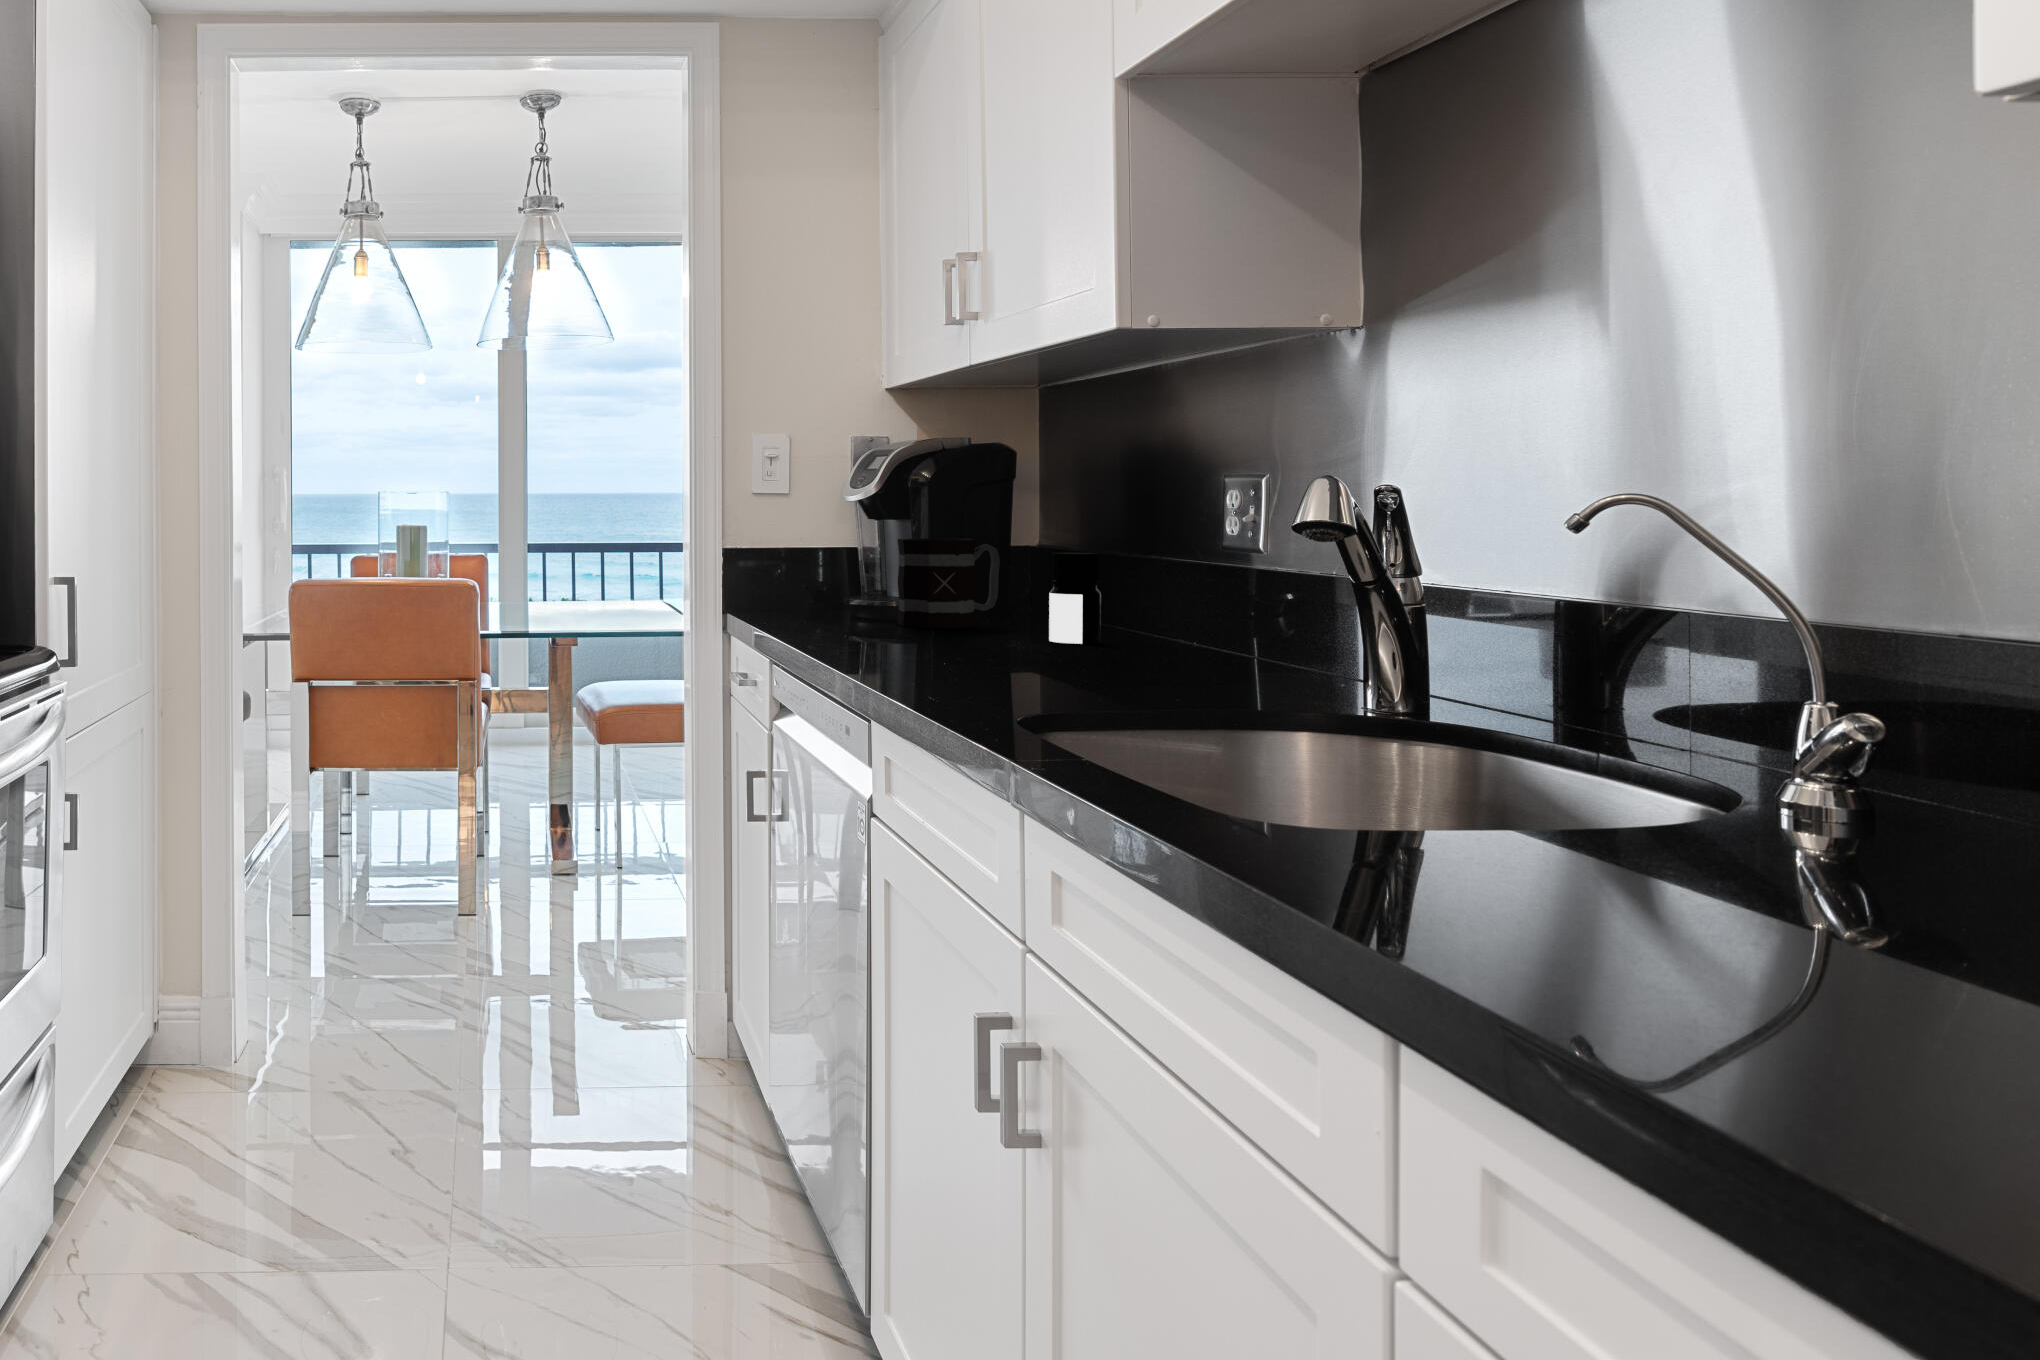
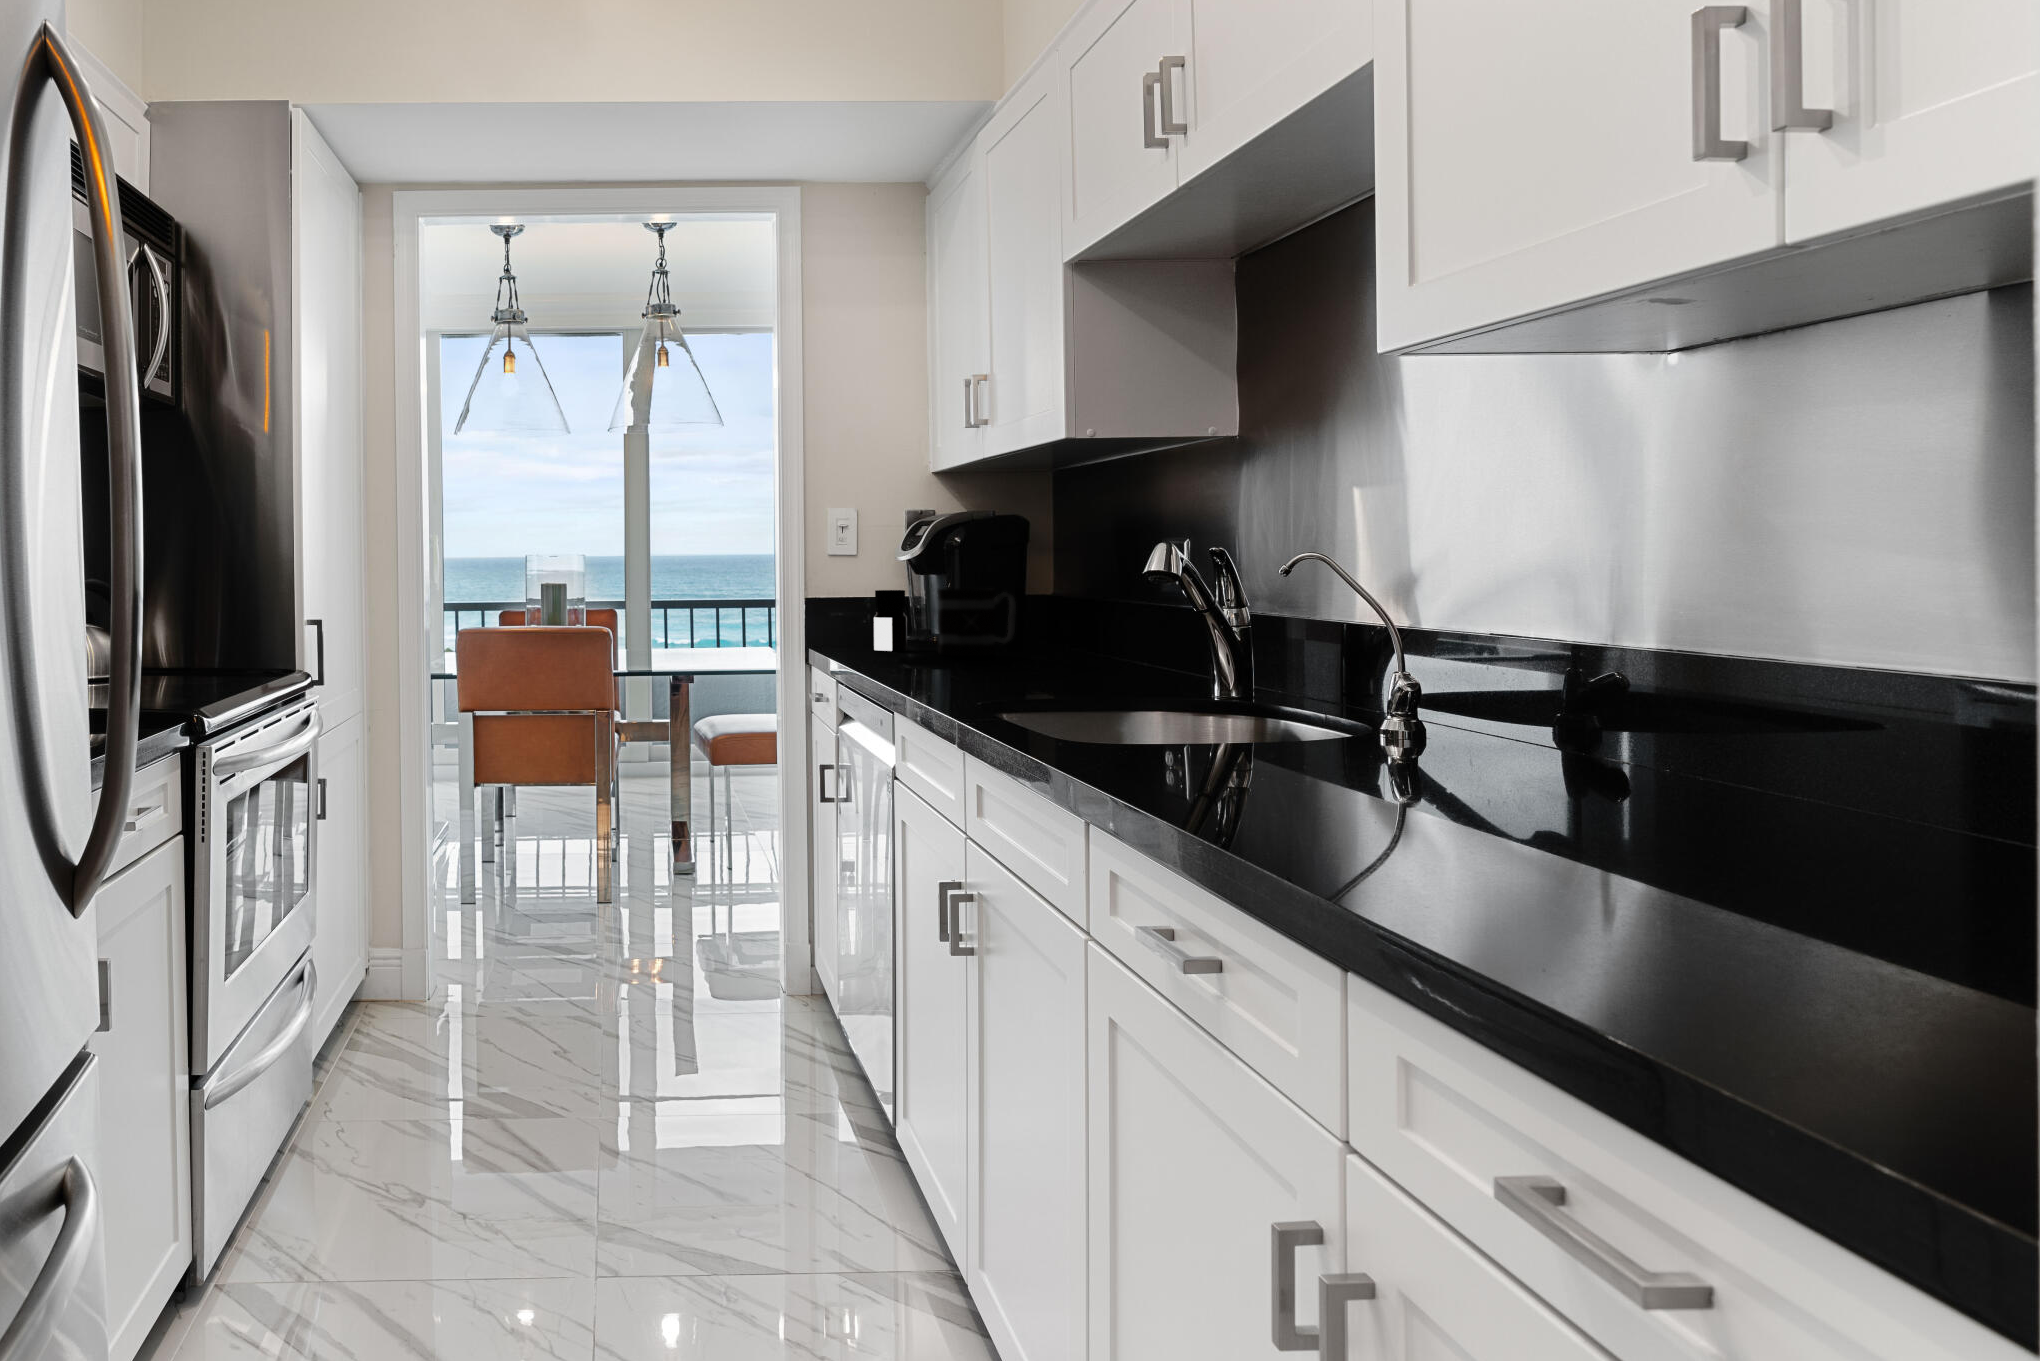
bottle: present [1049,553,1101,644] -> present [874,590,907,651]

